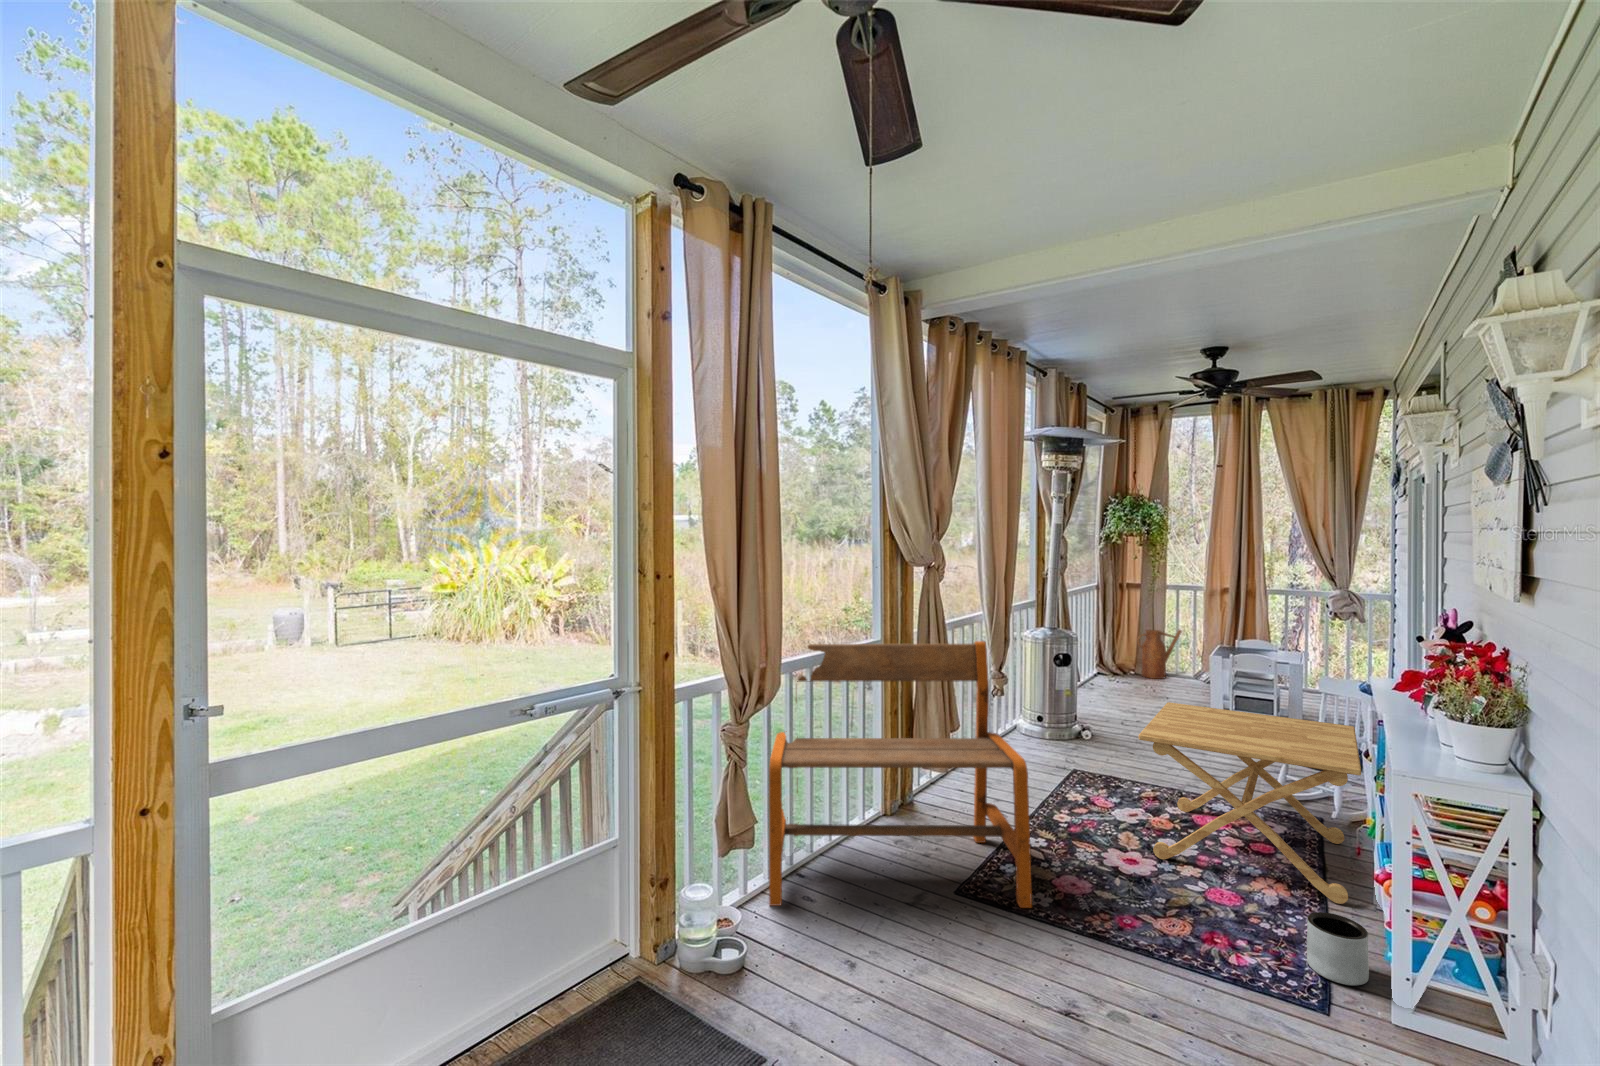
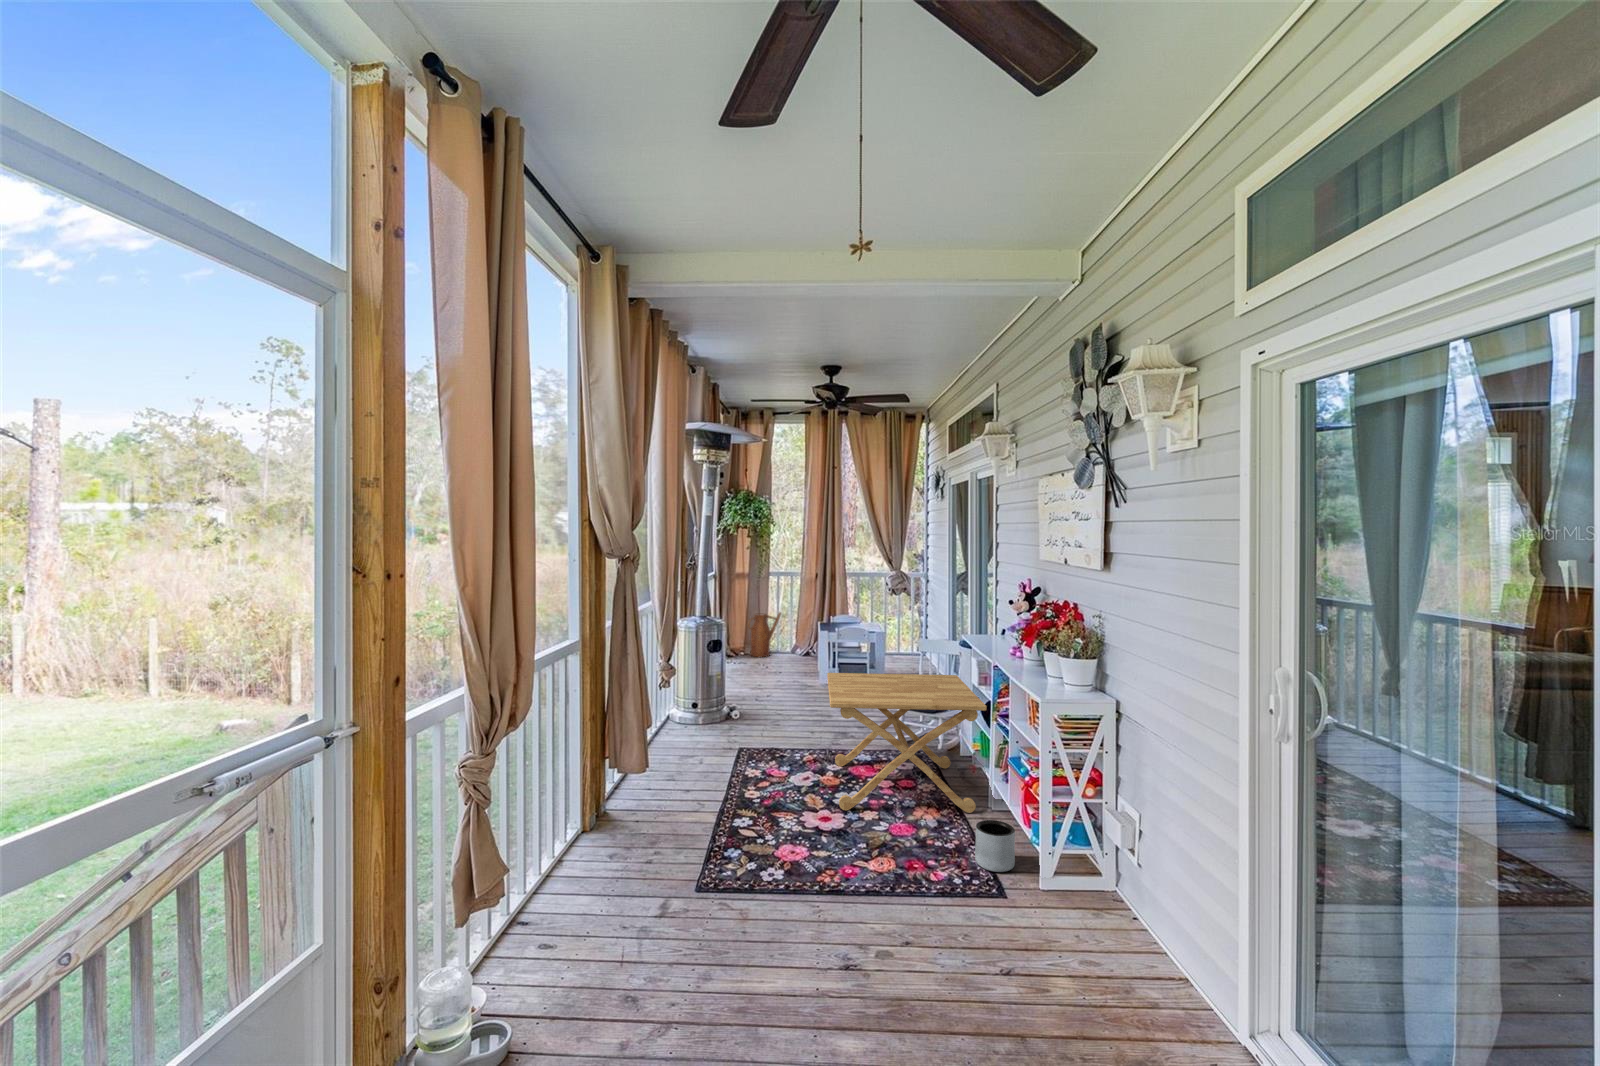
bench: present [769,641,1032,908] -> none [468,629,772,974]

